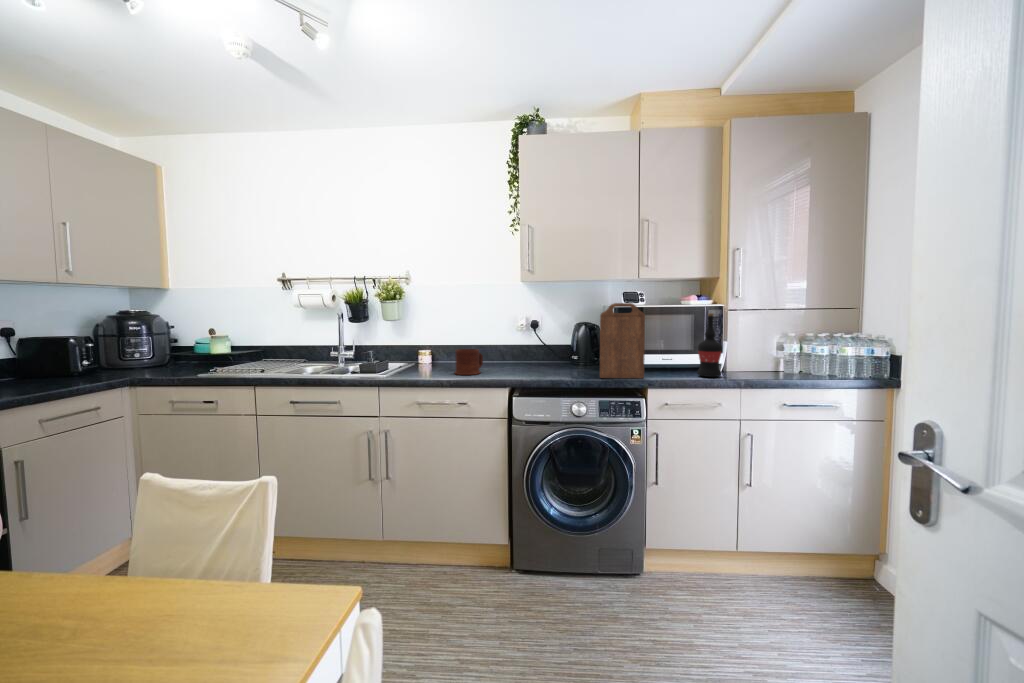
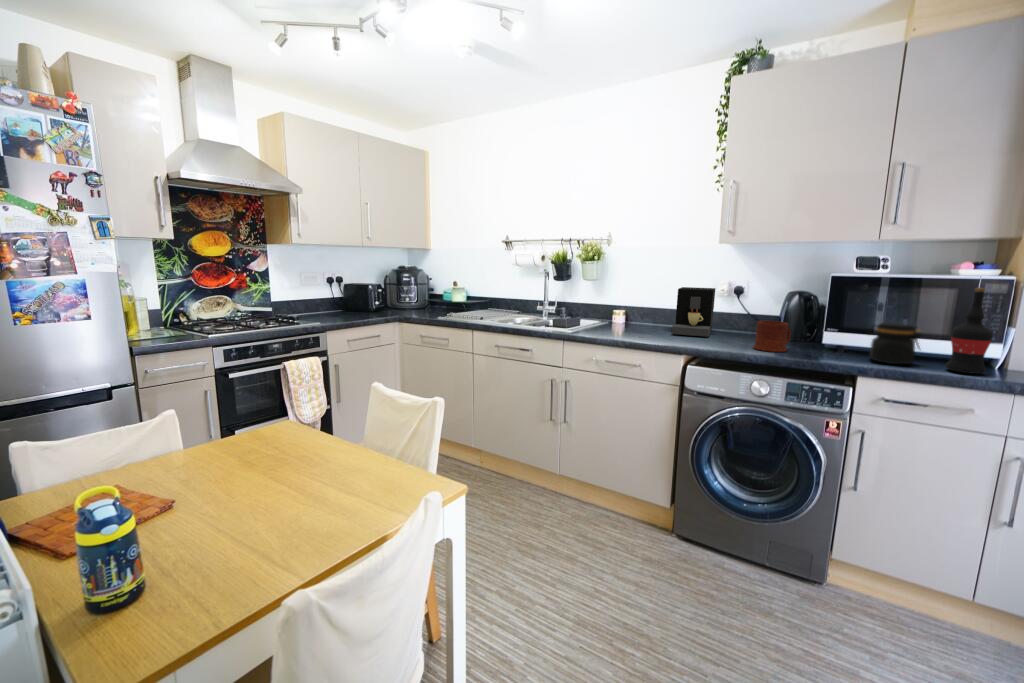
cutting board: present [600,303,645,378] -> none [794,271,866,363]
coffee maker: none [486,324,520,369] -> present [672,287,715,337]
jar: none [645,344,681,376] -> present [867,323,920,364]
mug: present [455,349,483,375] -> present [753,321,791,352]

